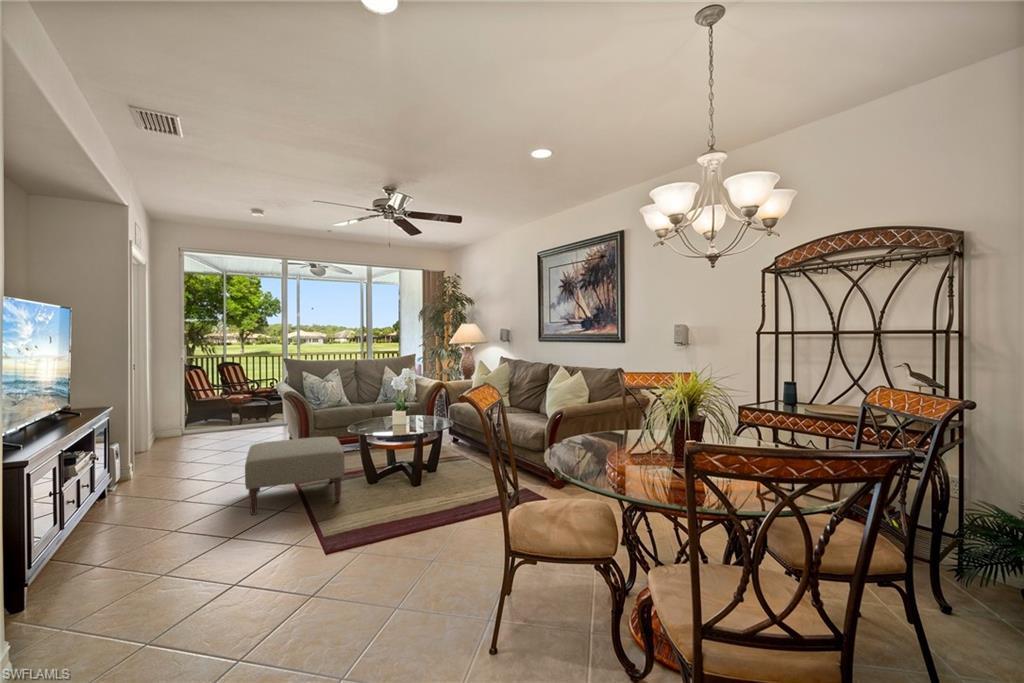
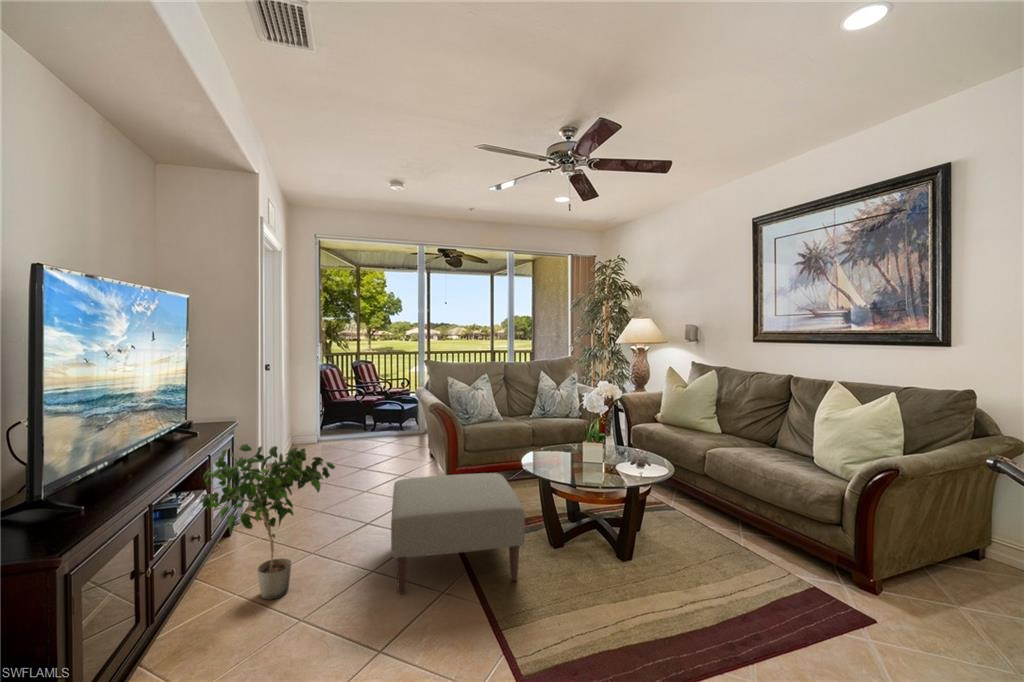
potted plant: none [93,417,202,526] -> present [202,444,335,600]

